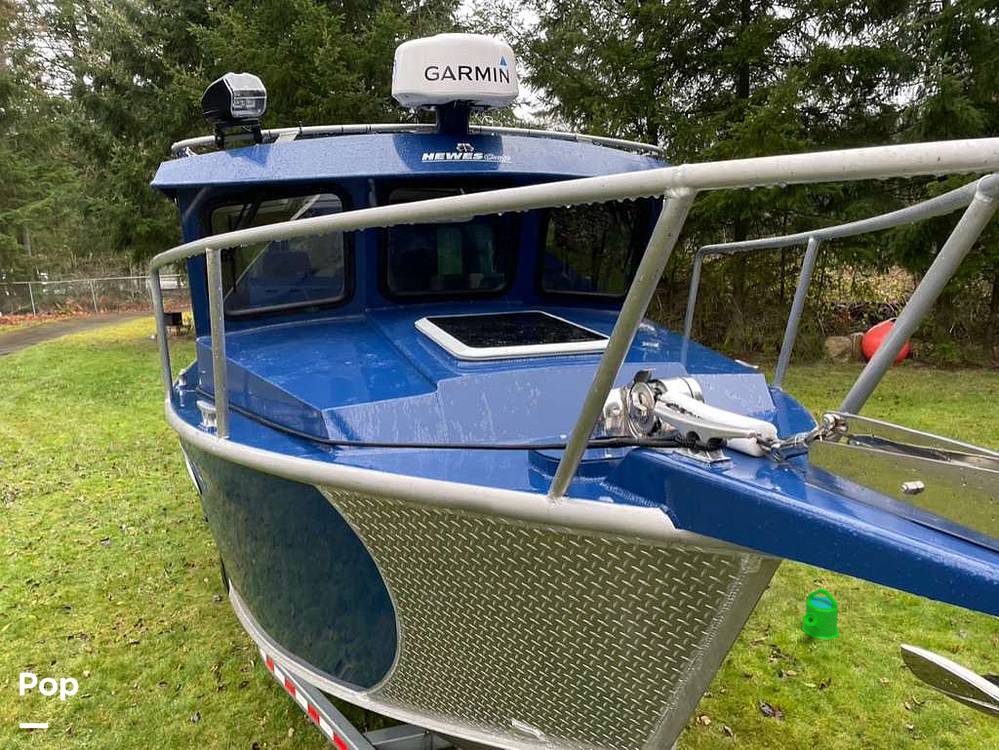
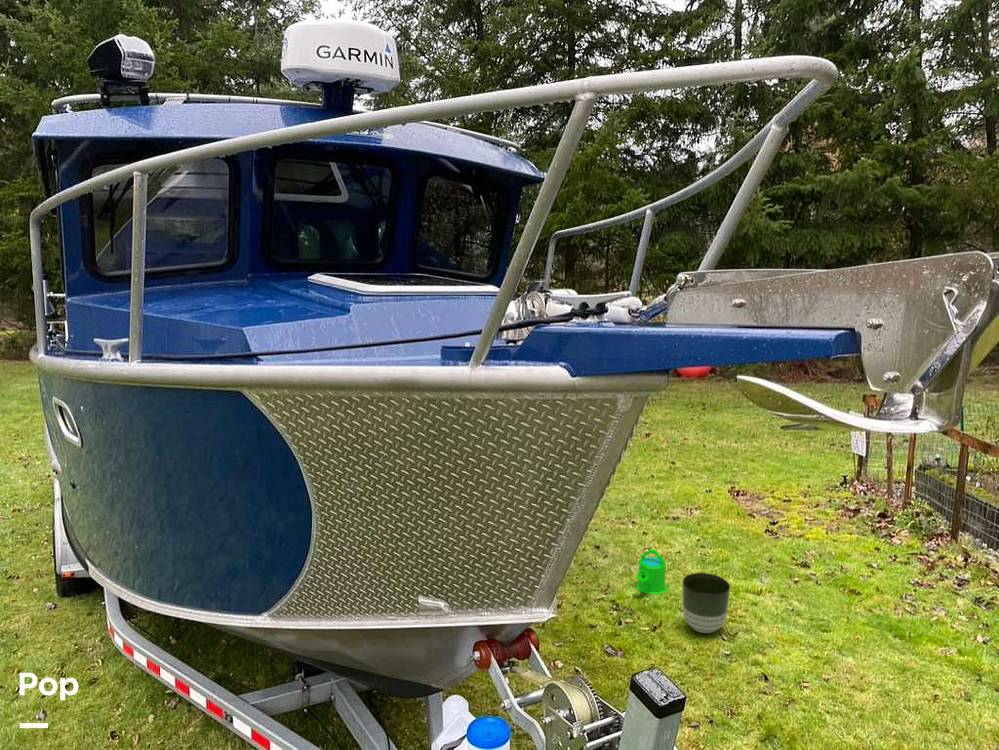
planter: none [857,628,917,699] -> present [683,573,730,633]

